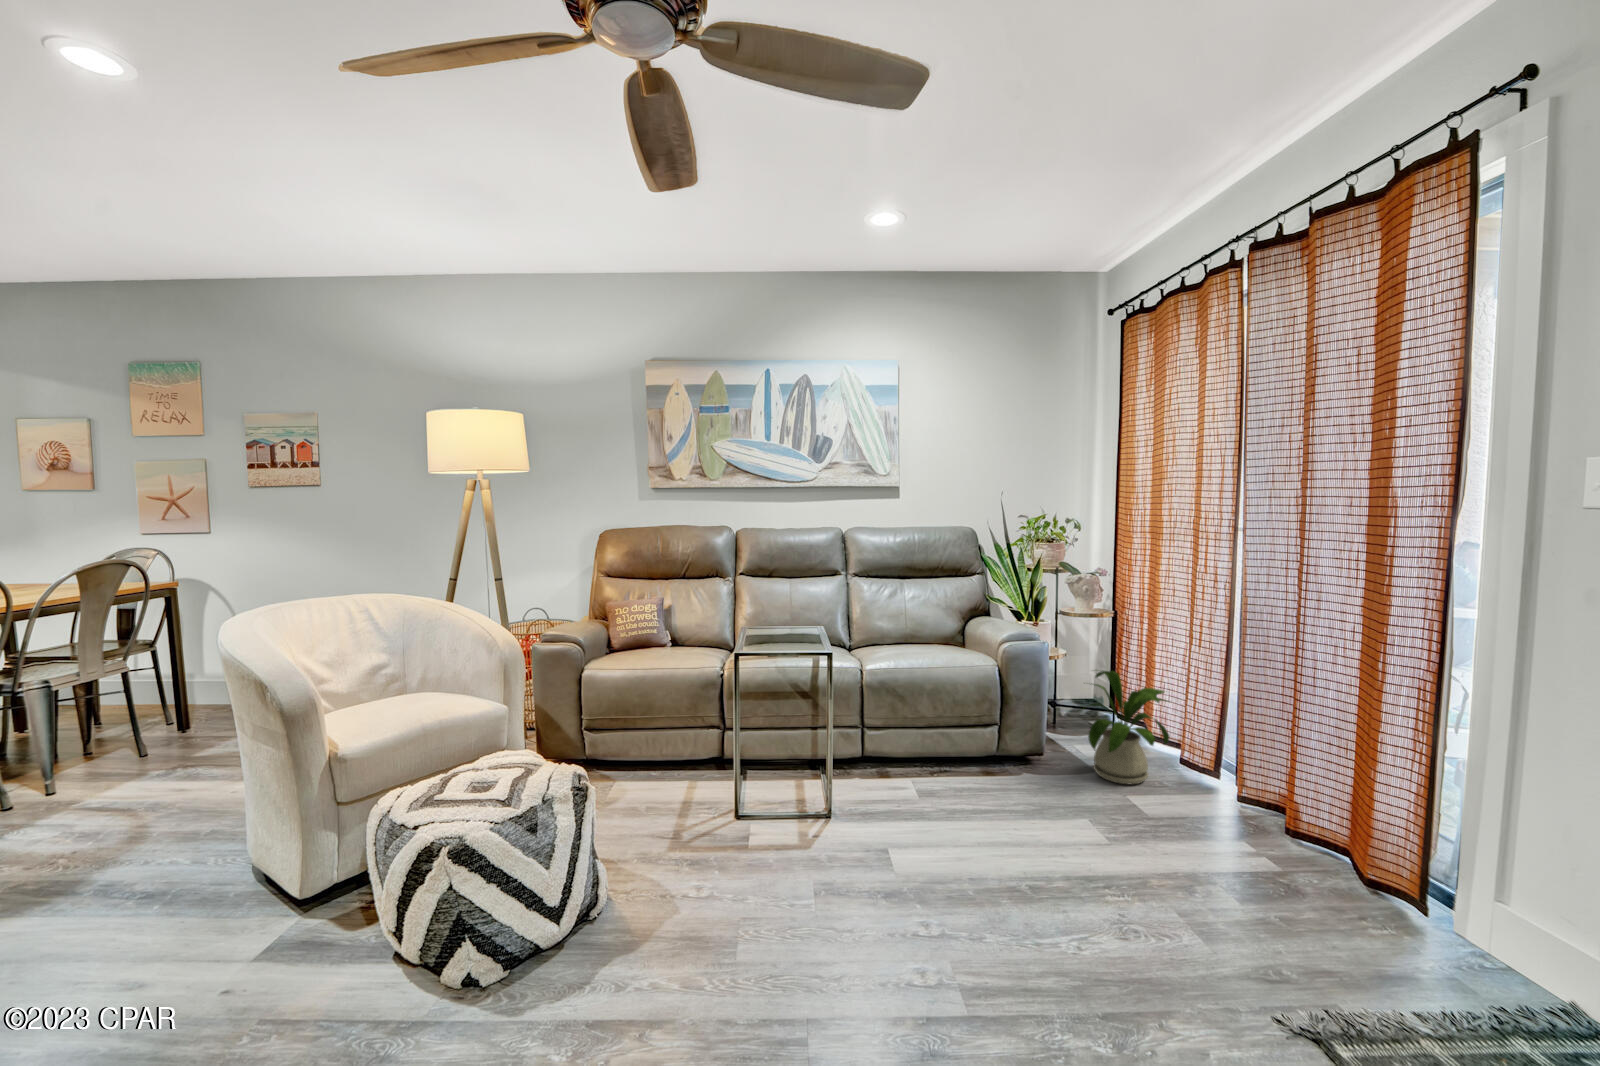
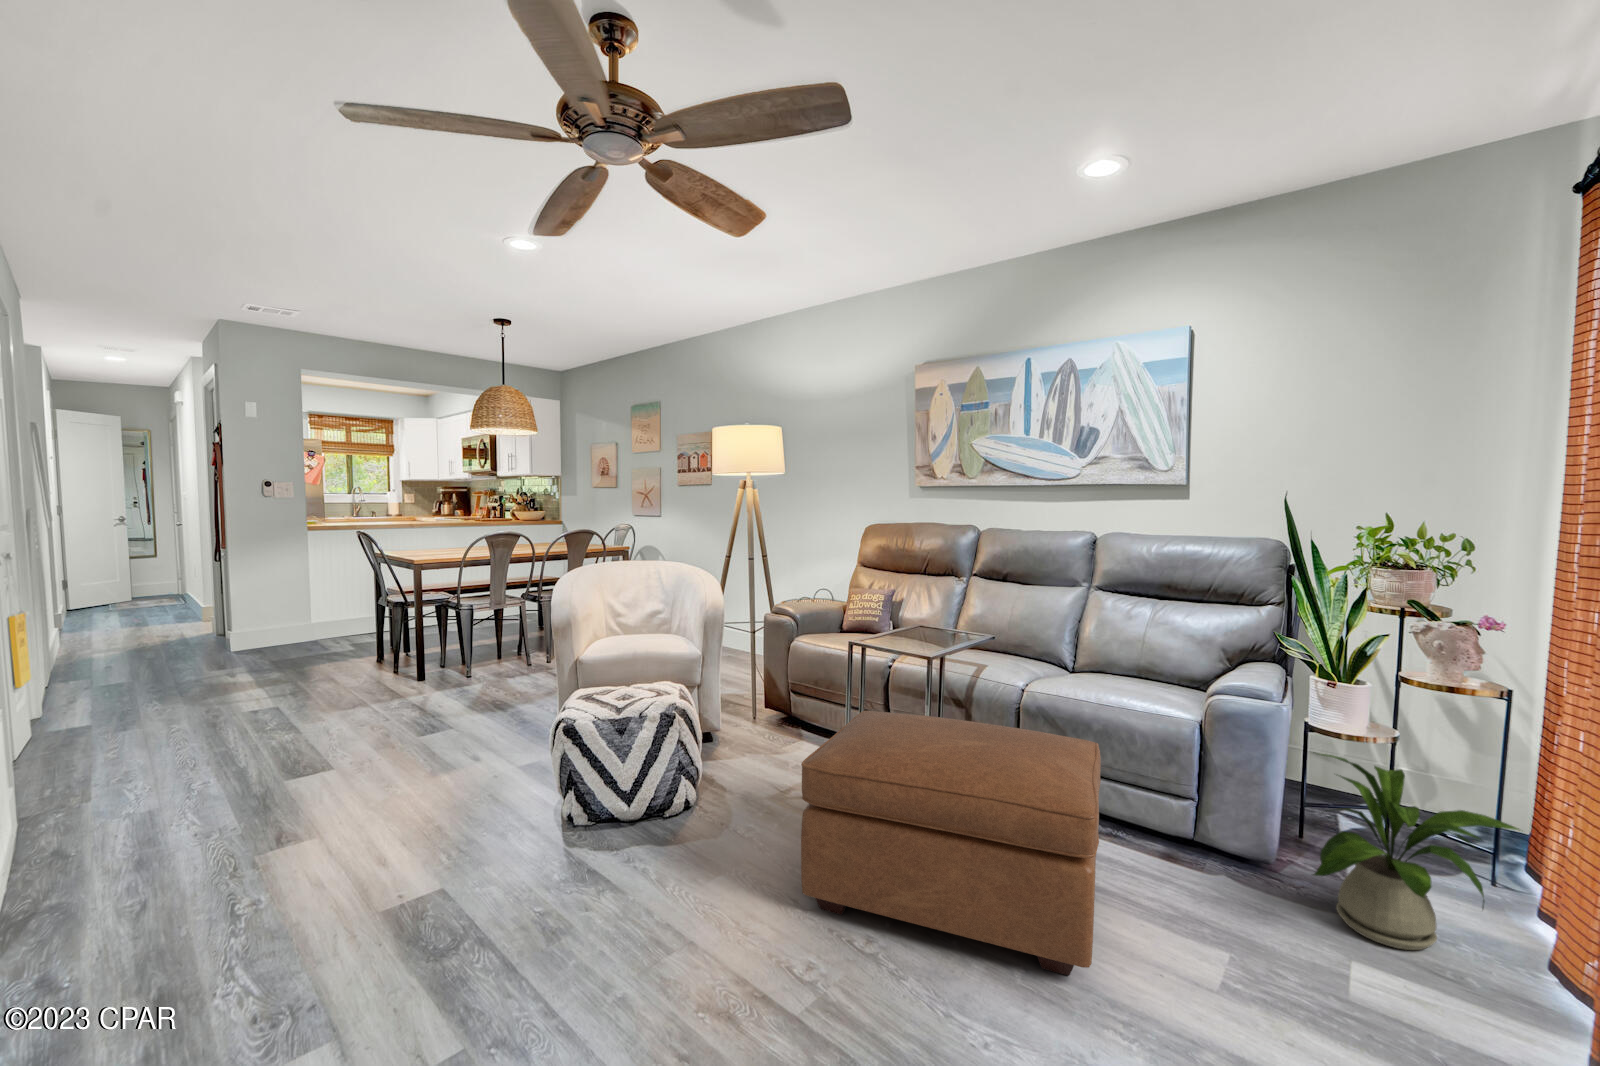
ottoman: none [788,697,1082,927] -> present [801,710,1101,976]

